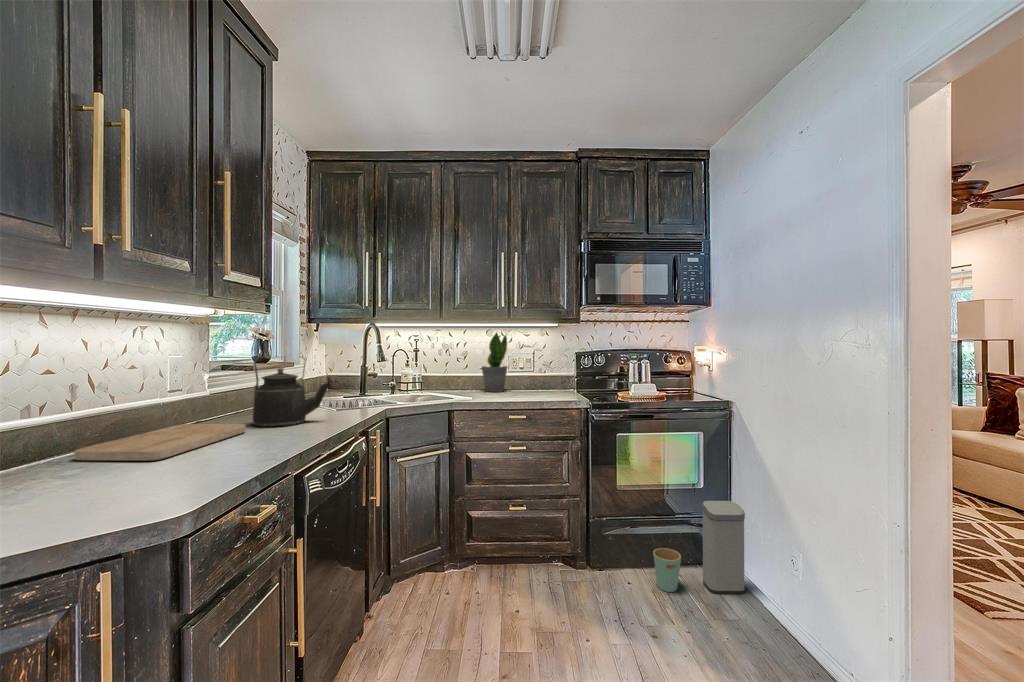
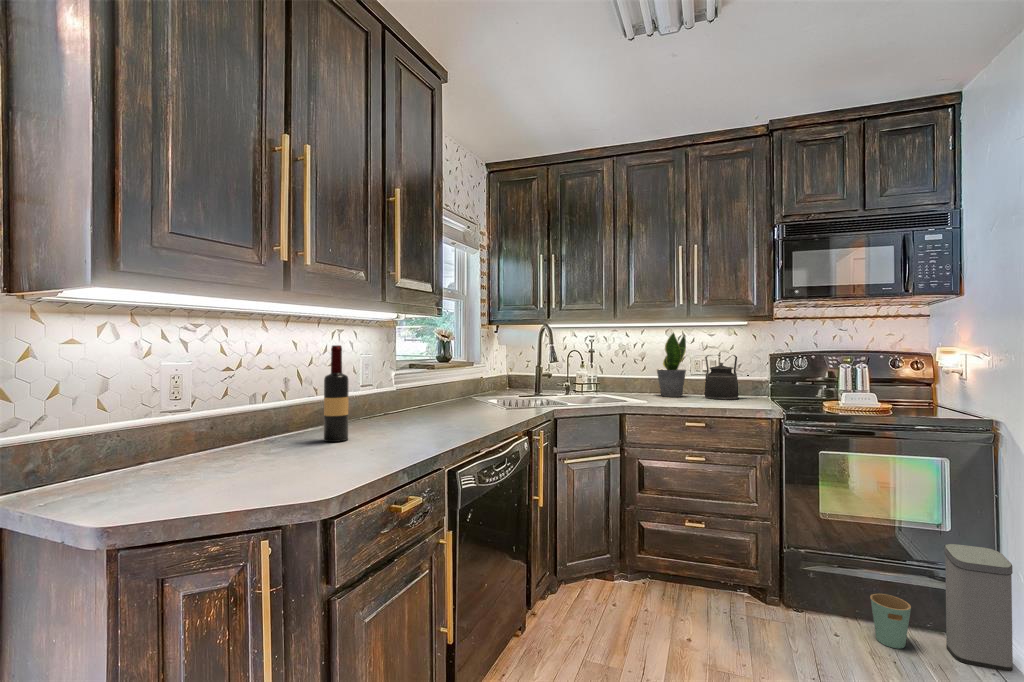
wine bottle: none [44,350,90,486] -> present [324,345,349,442]
kettle: present [253,357,331,427] -> present [705,355,749,400]
cutting board: present [74,424,245,461] -> none [335,409,443,432]

